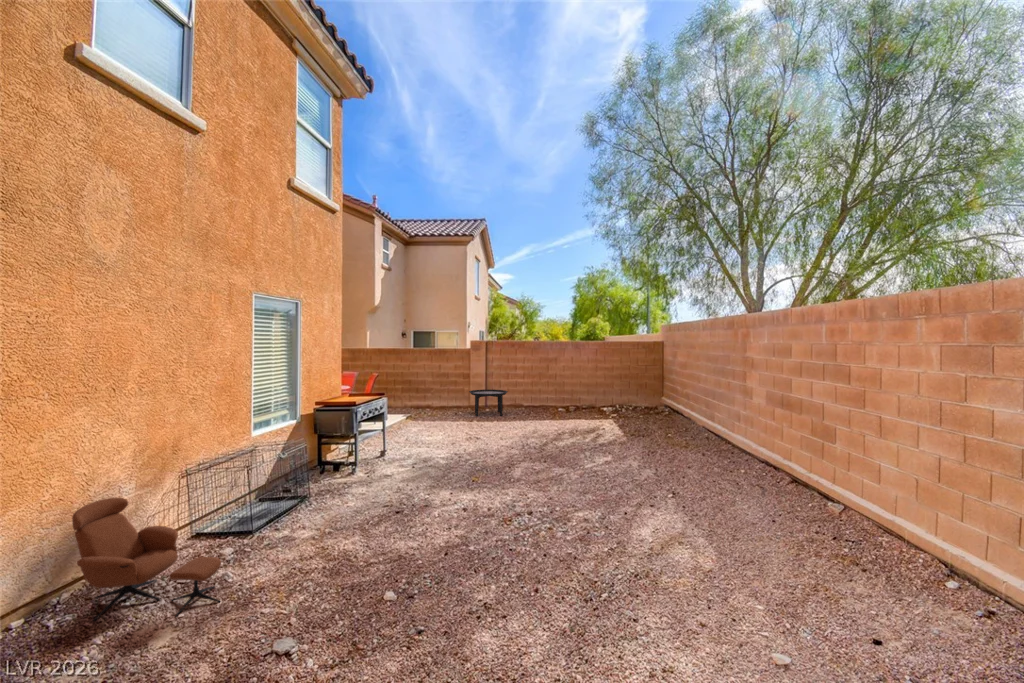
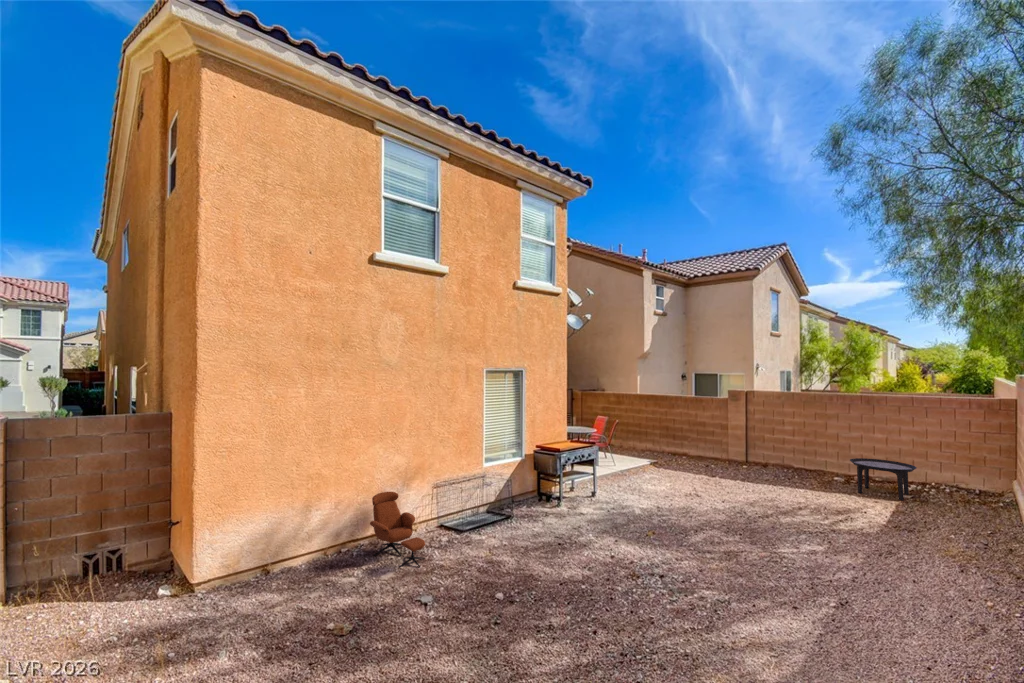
round table: present [469,389,508,416] -> present [850,458,917,501]

